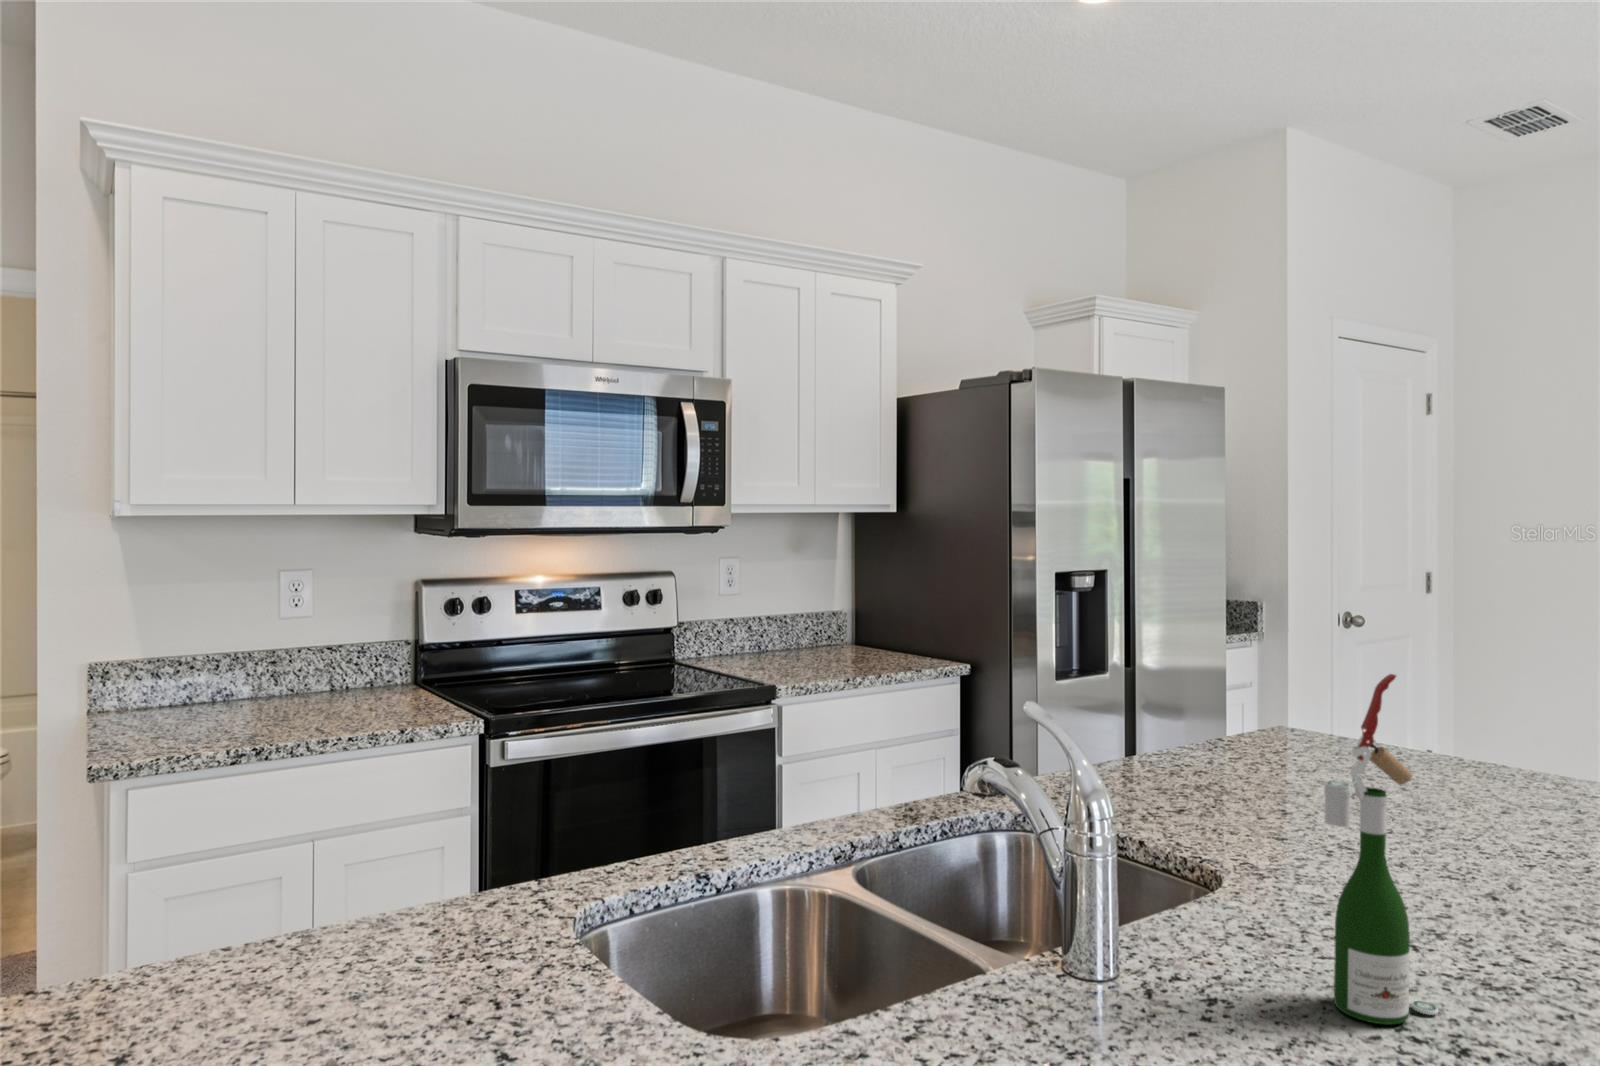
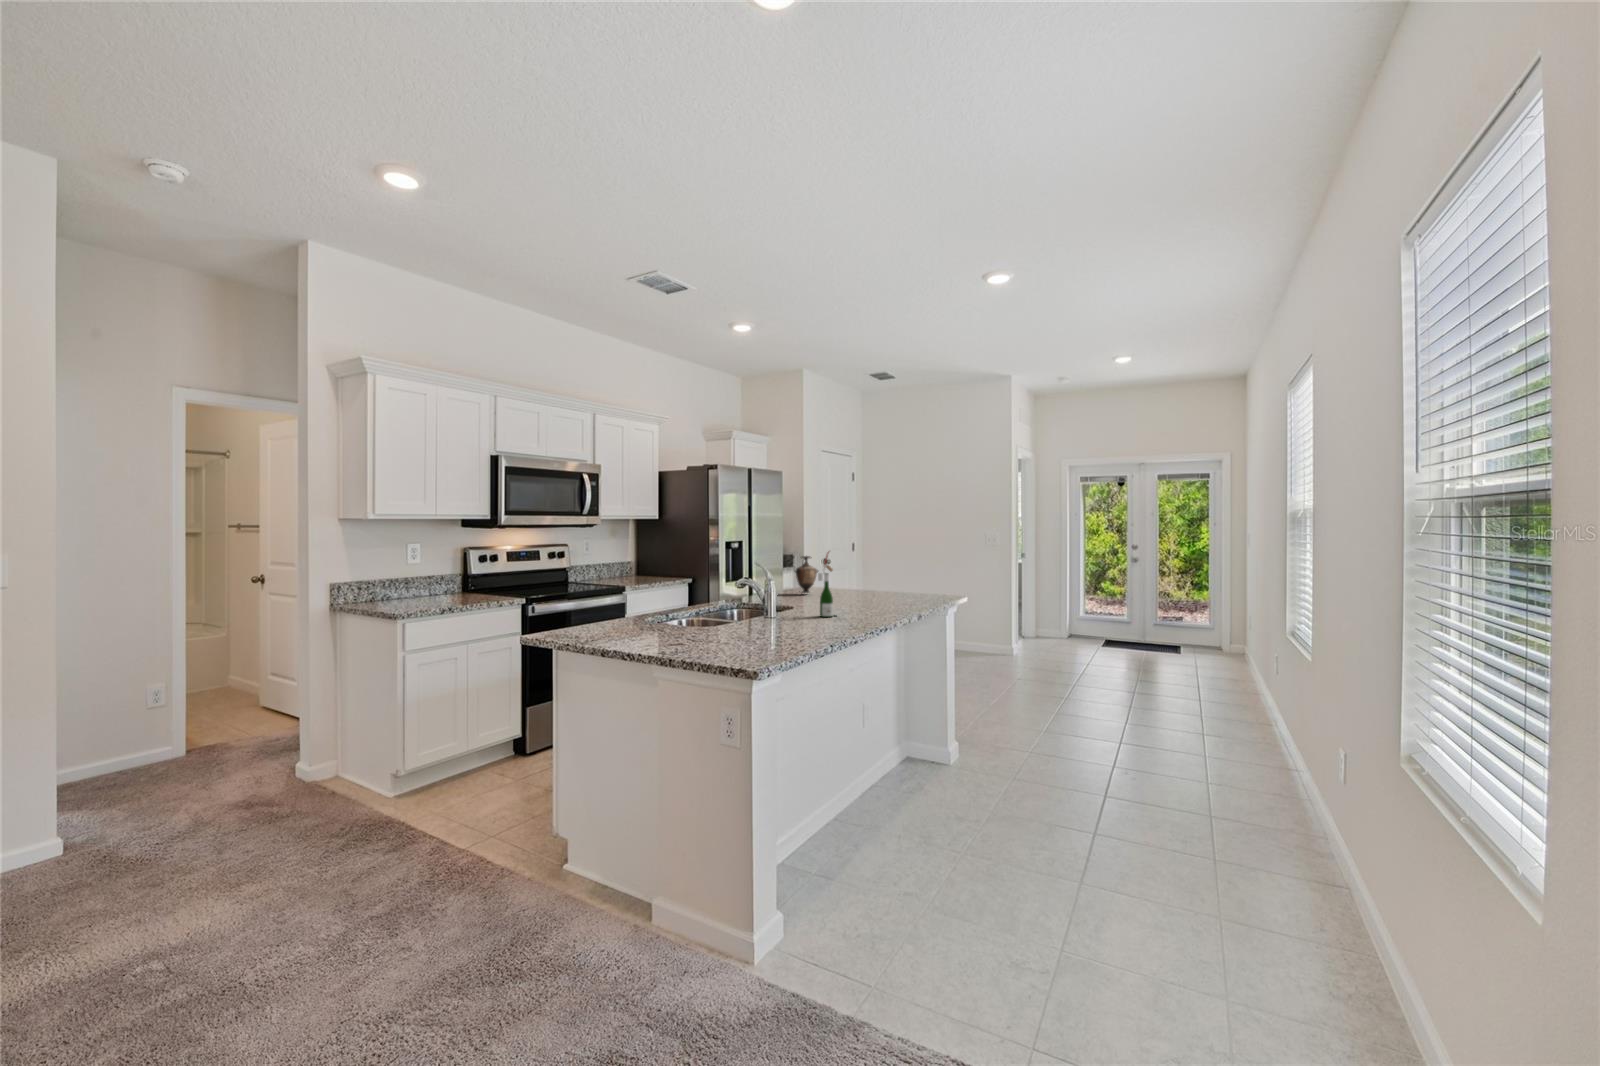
vase: none [1232,630,1330,770] -> present [795,556,818,593]

